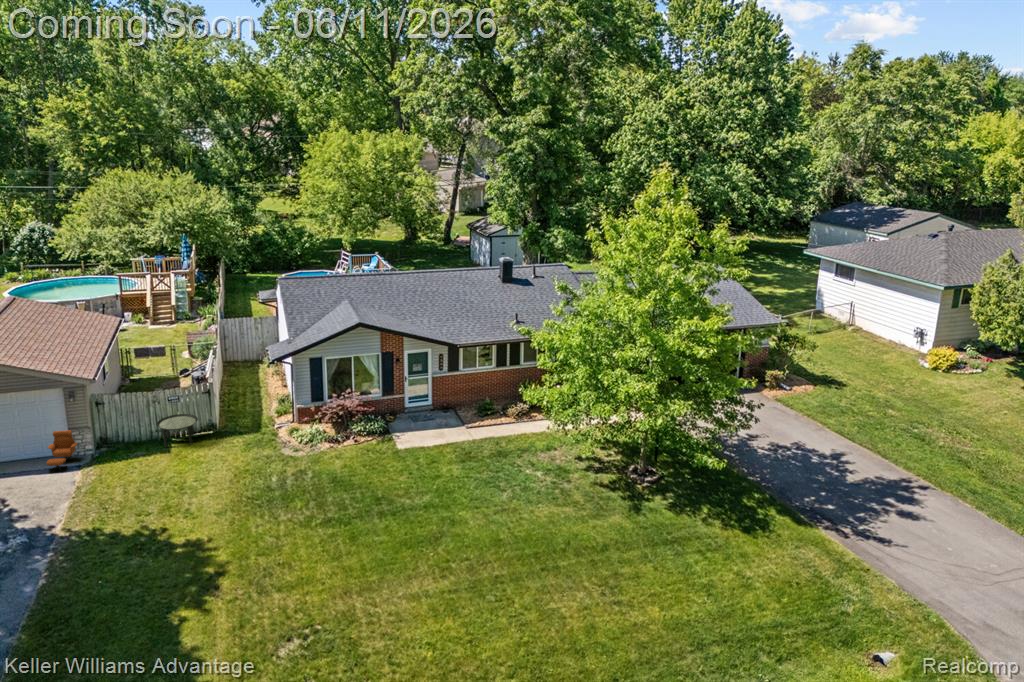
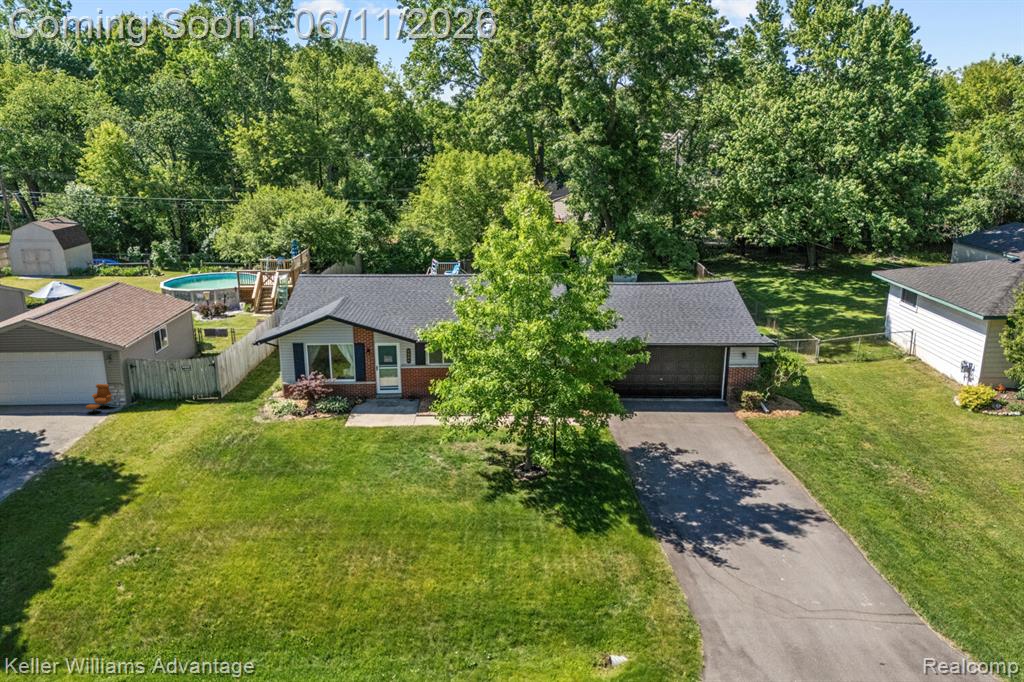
round table: present [157,414,198,448] -> none [170,381,203,406]

